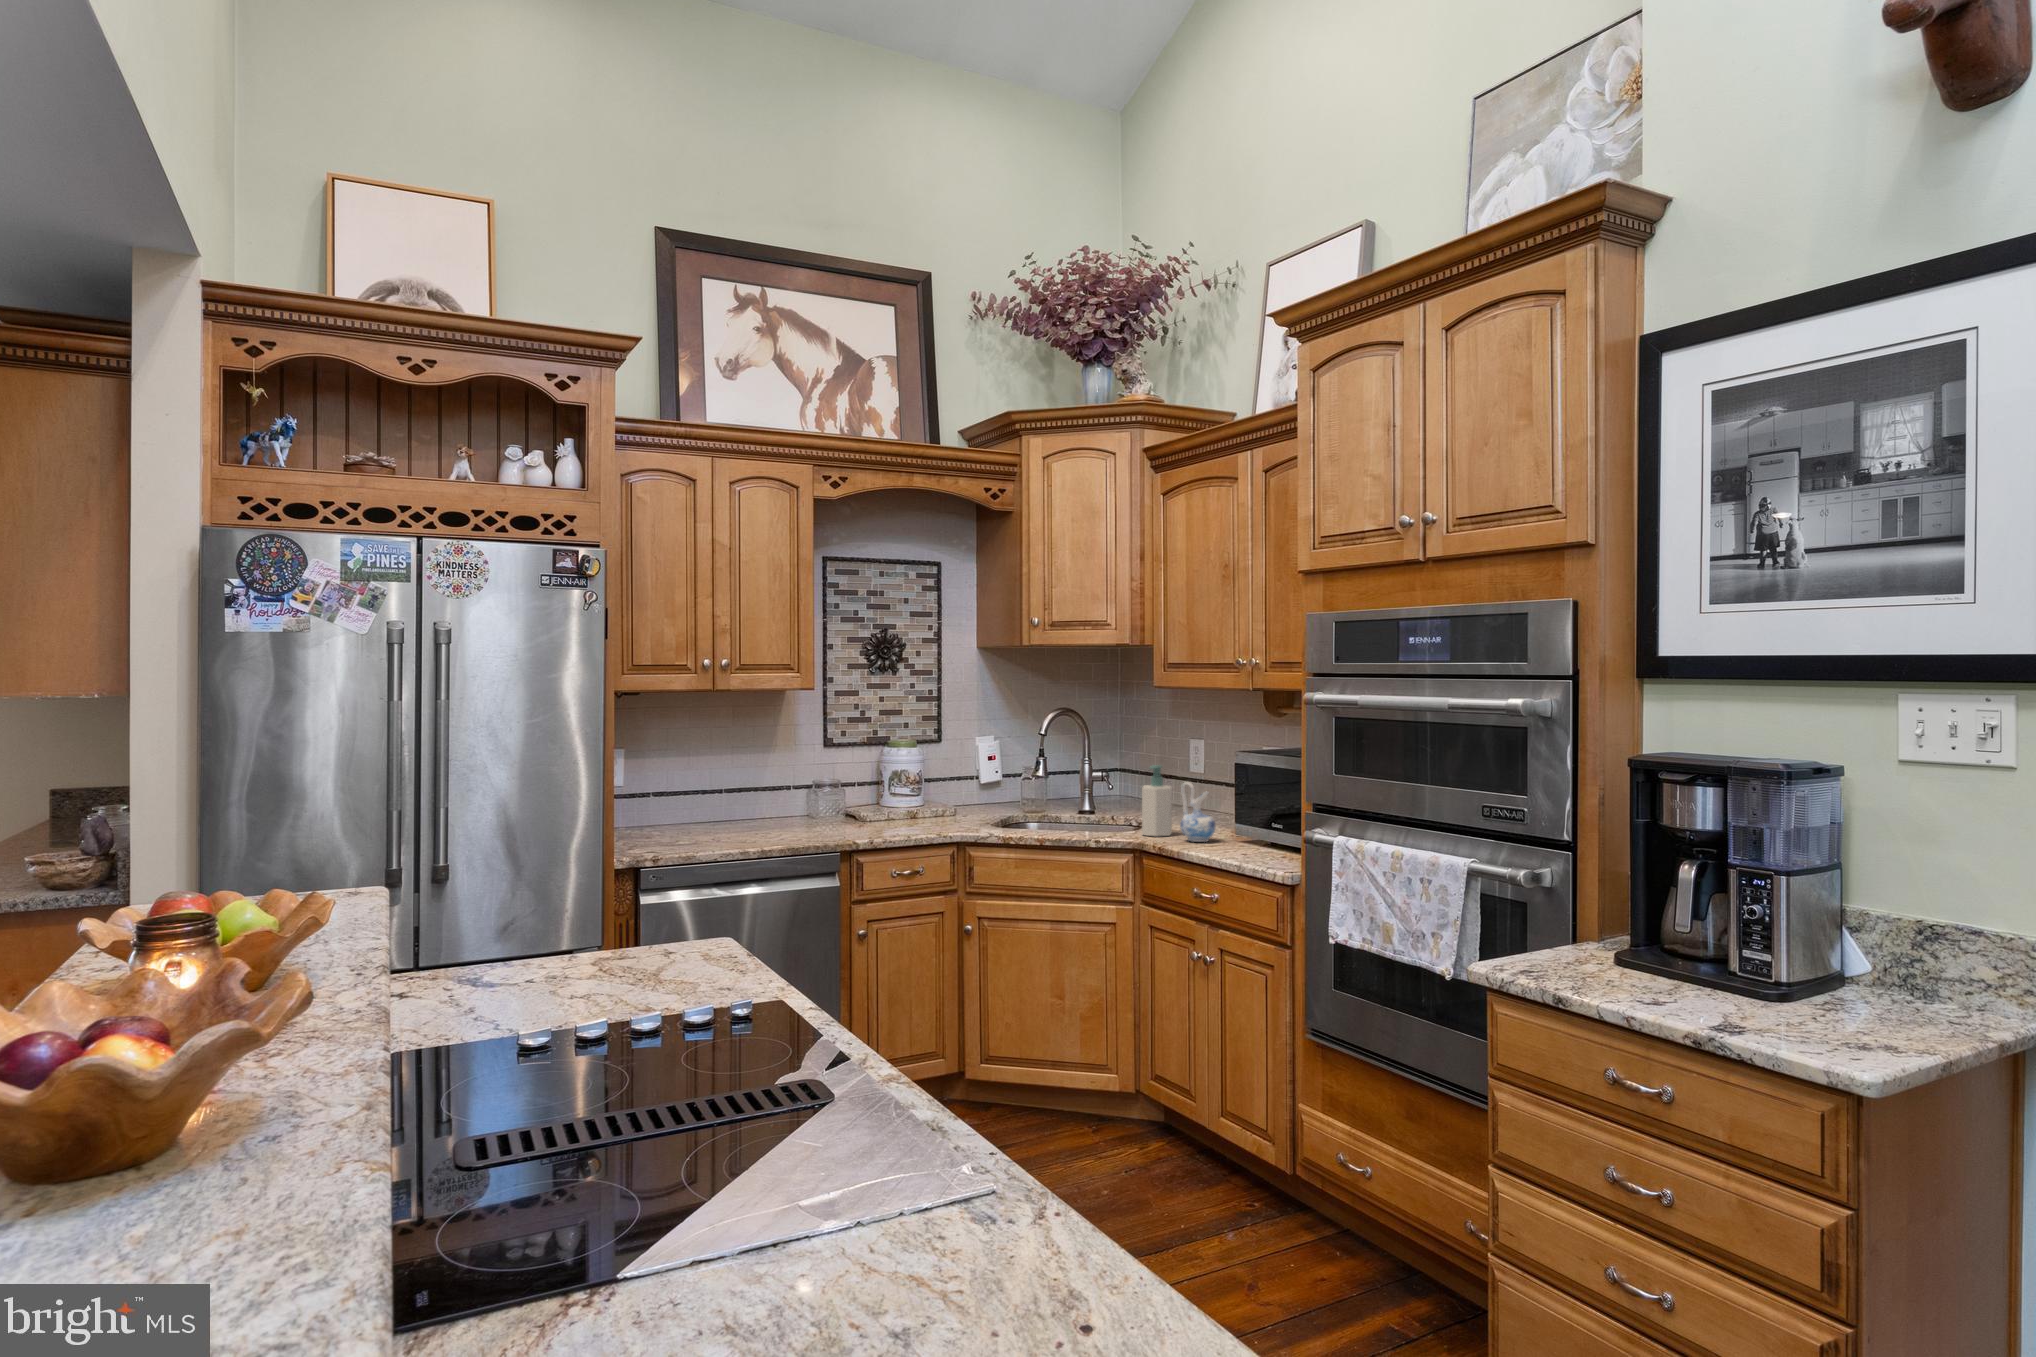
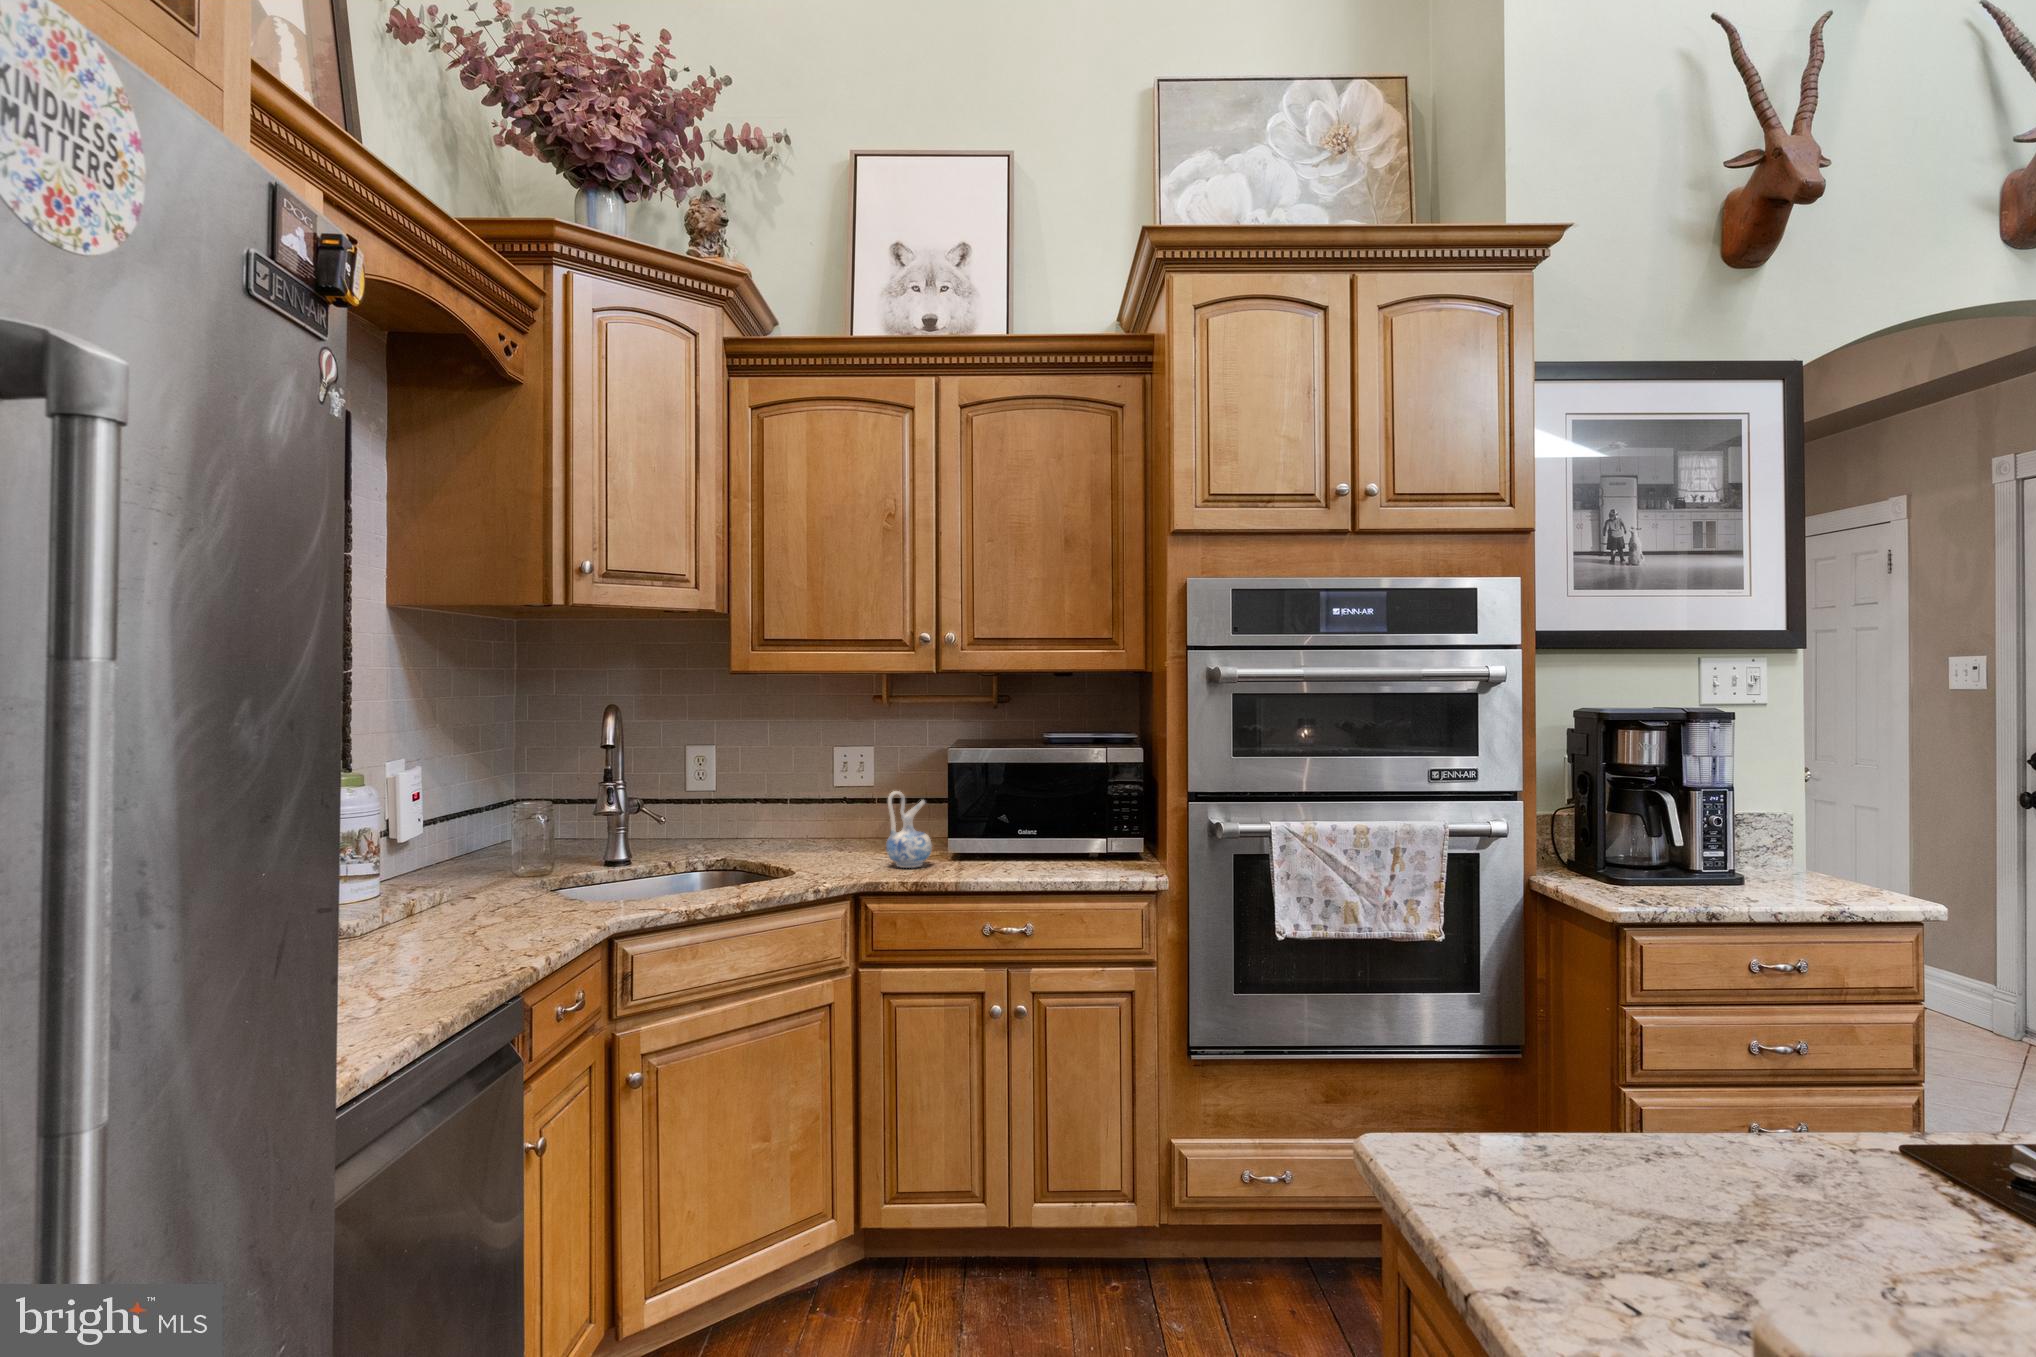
soap bottle: present [1142,765,1172,837] -> none [810,774,855,872]

